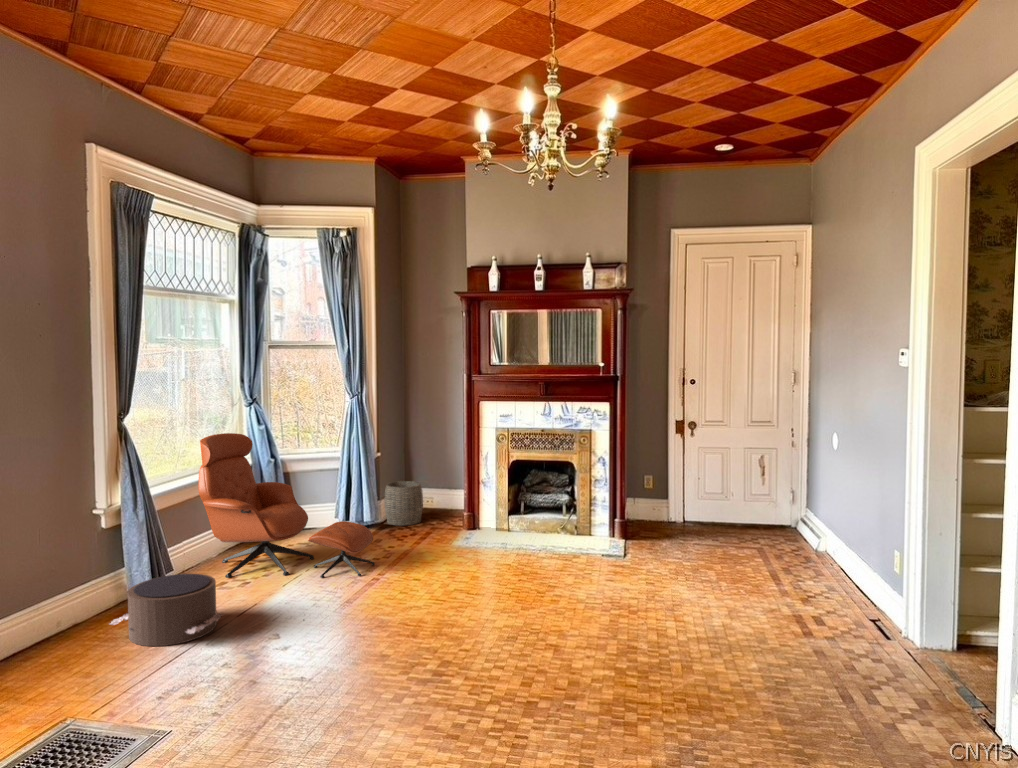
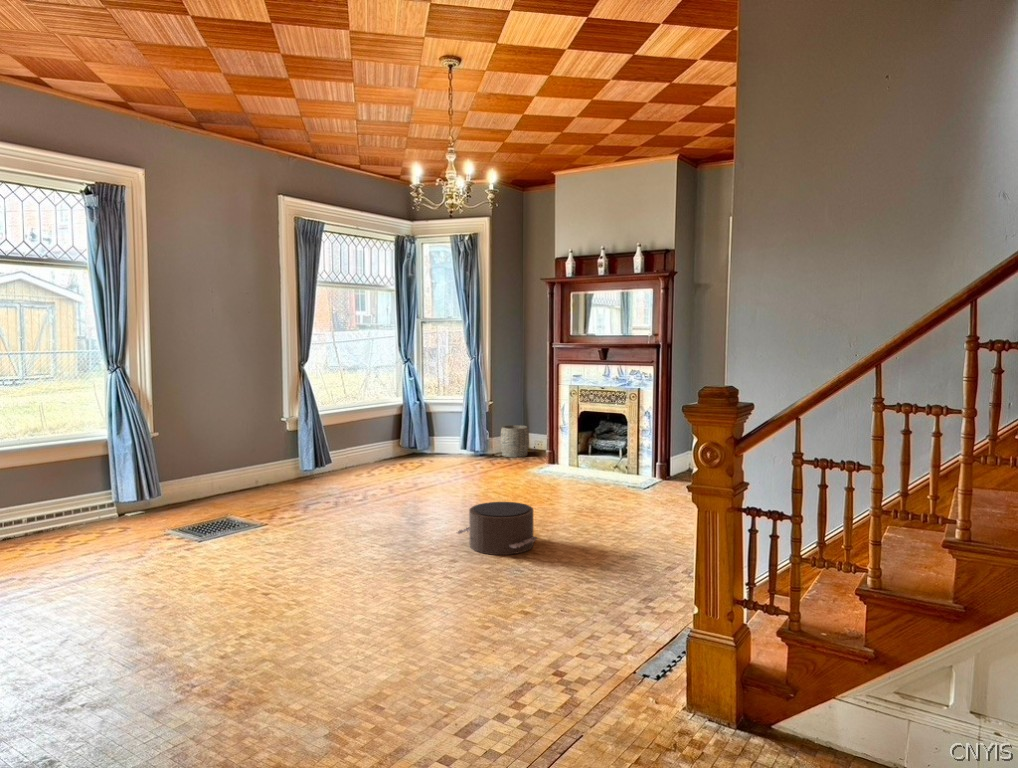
lounge chair: present [198,433,375,578] -> none [354,381,461,480]
pouf: present [110,574,222,646] -> present [457,502,537,555]

